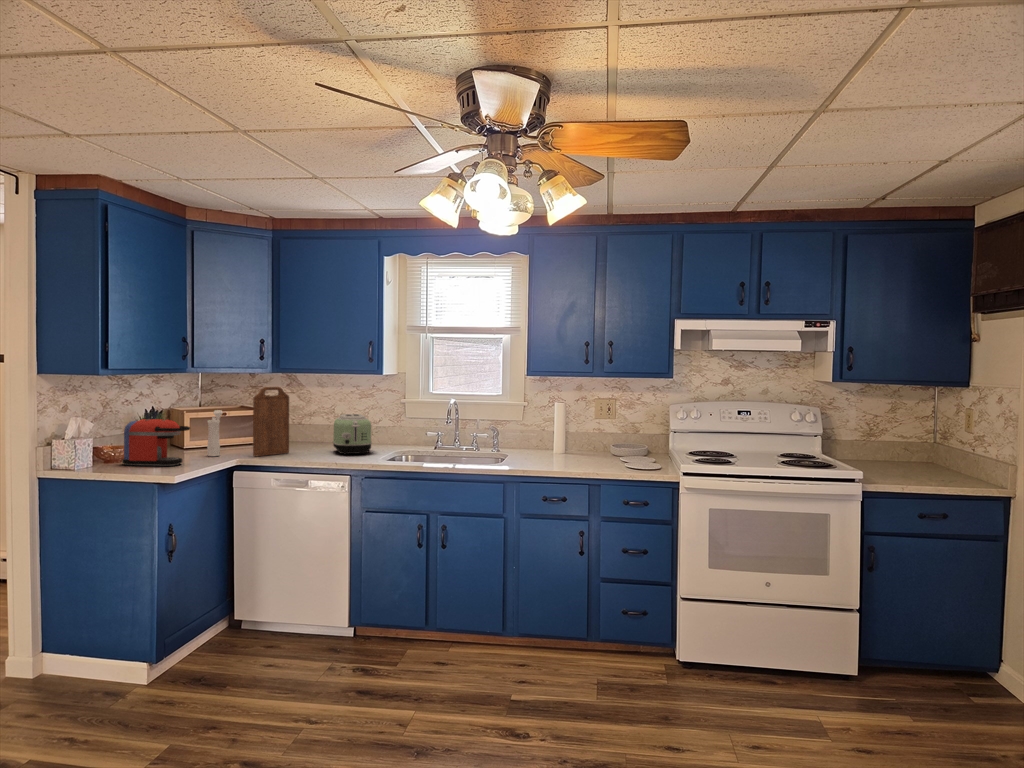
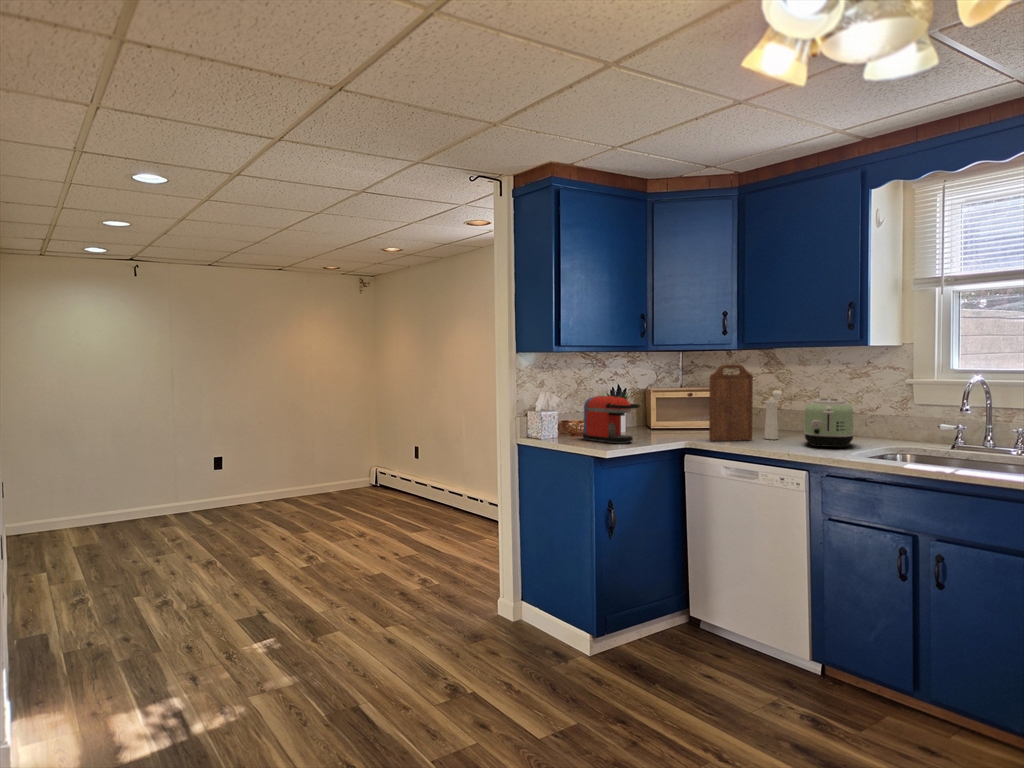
pepper mill: present [207,410,223,456] -> present [765,390,782,439]

